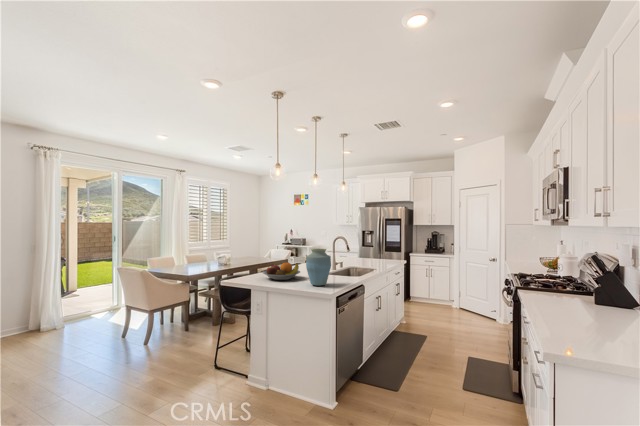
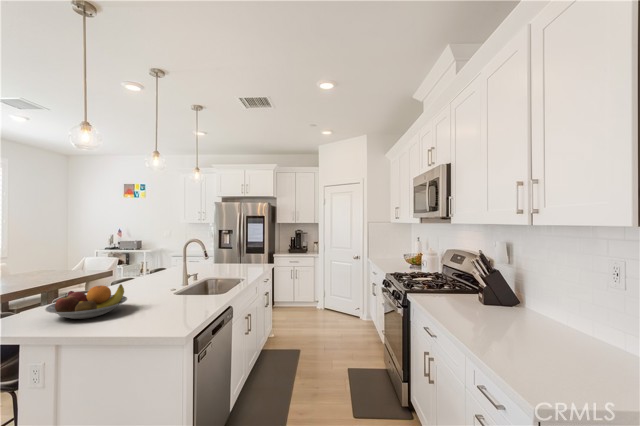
vase: present [306,249,331,286] -> none [138,260,184,323]

